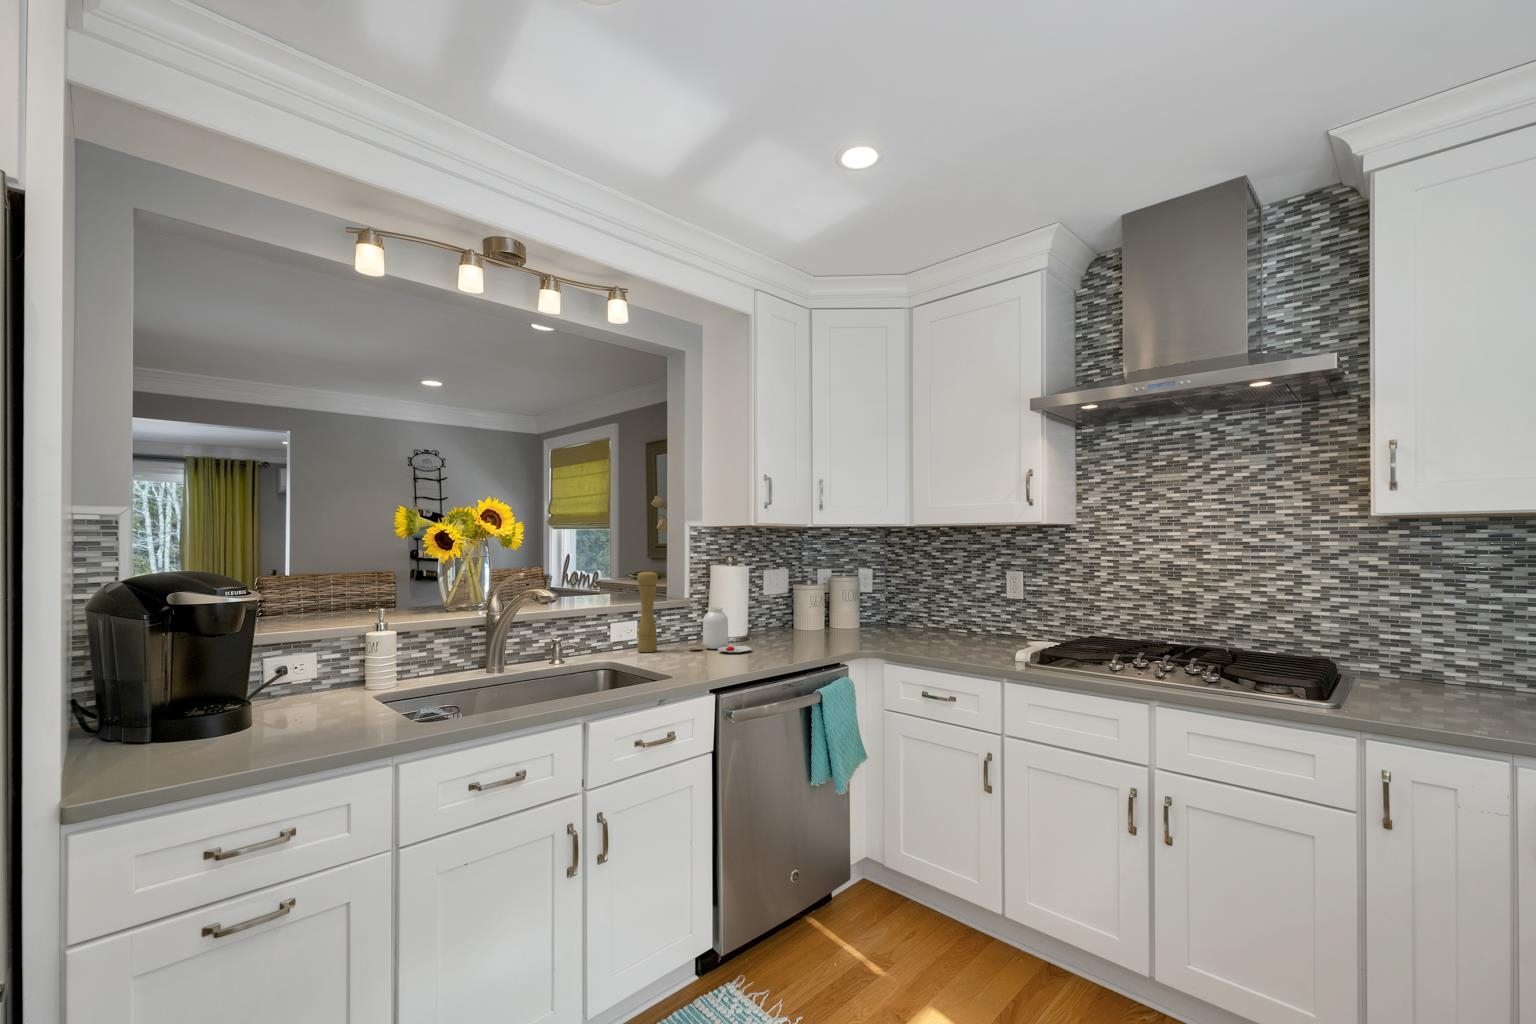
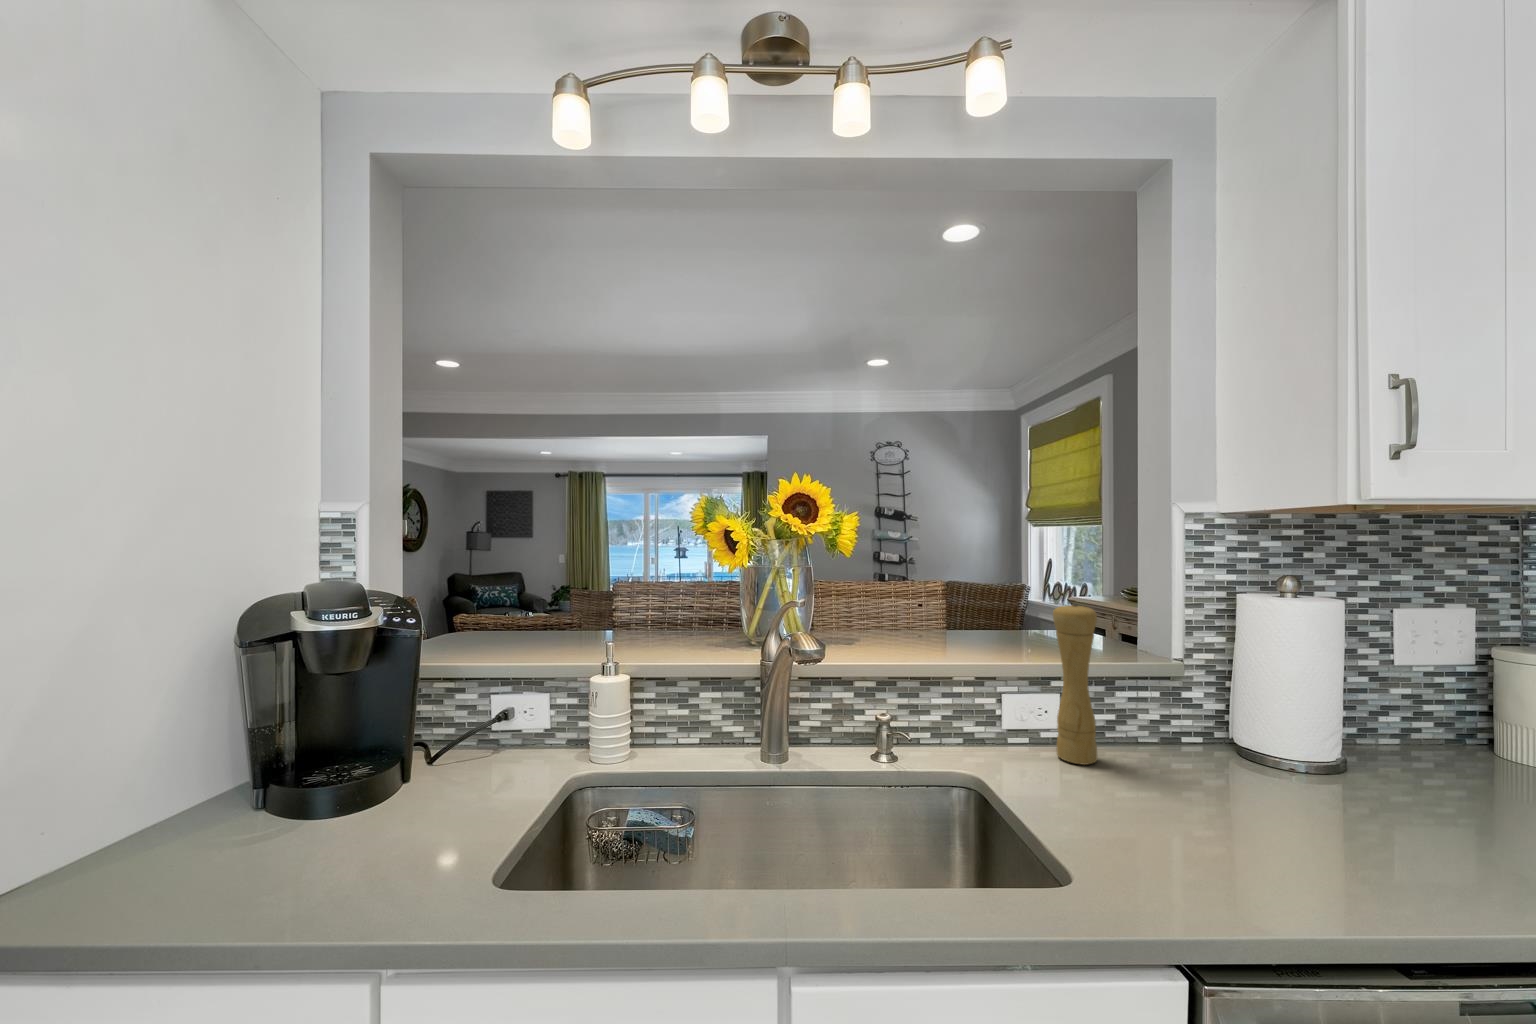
jar: present [689,607,751,653] -> none [1170,697,1357,847]

